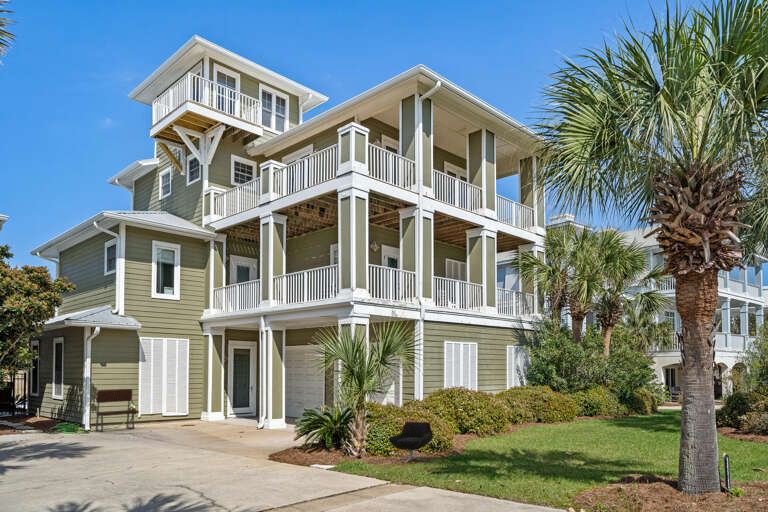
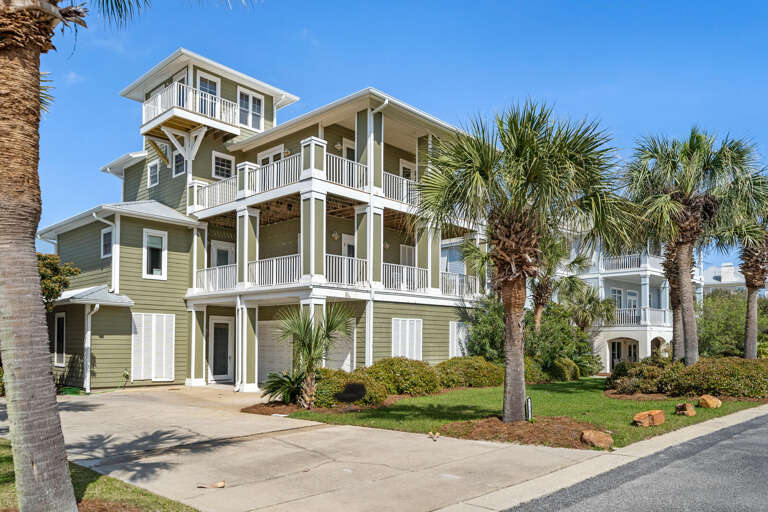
bench: present [96,389,139,432] -> none [96,357,133,393]

